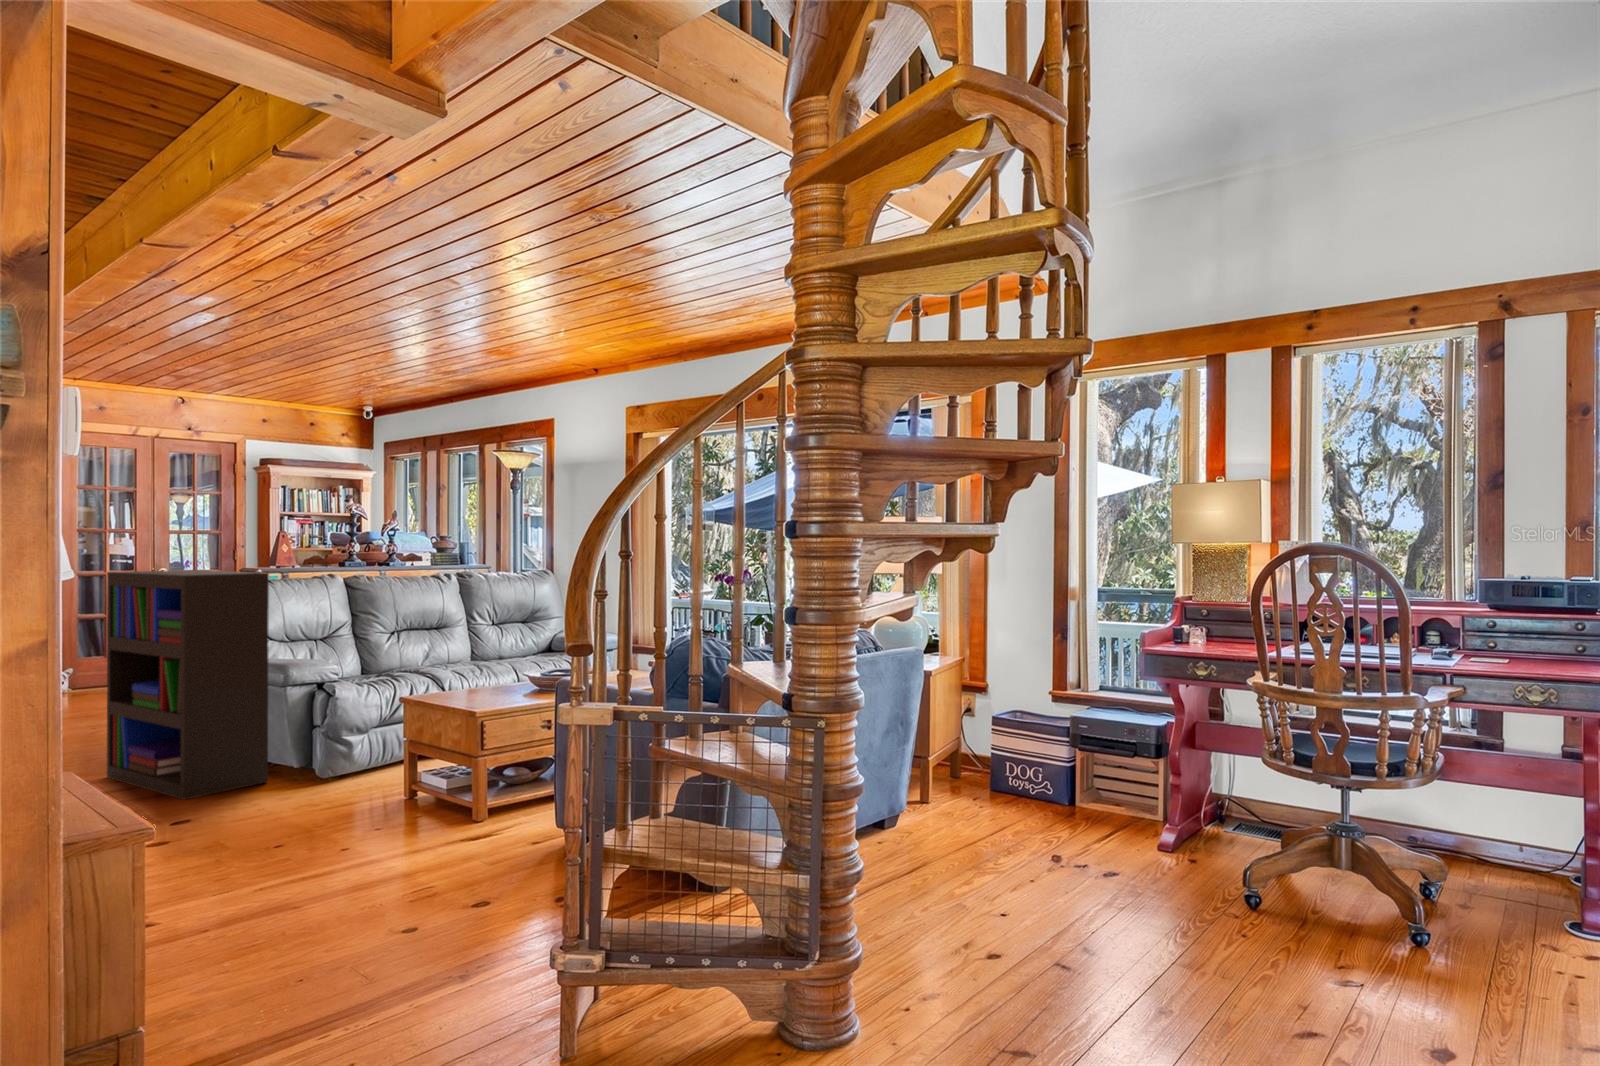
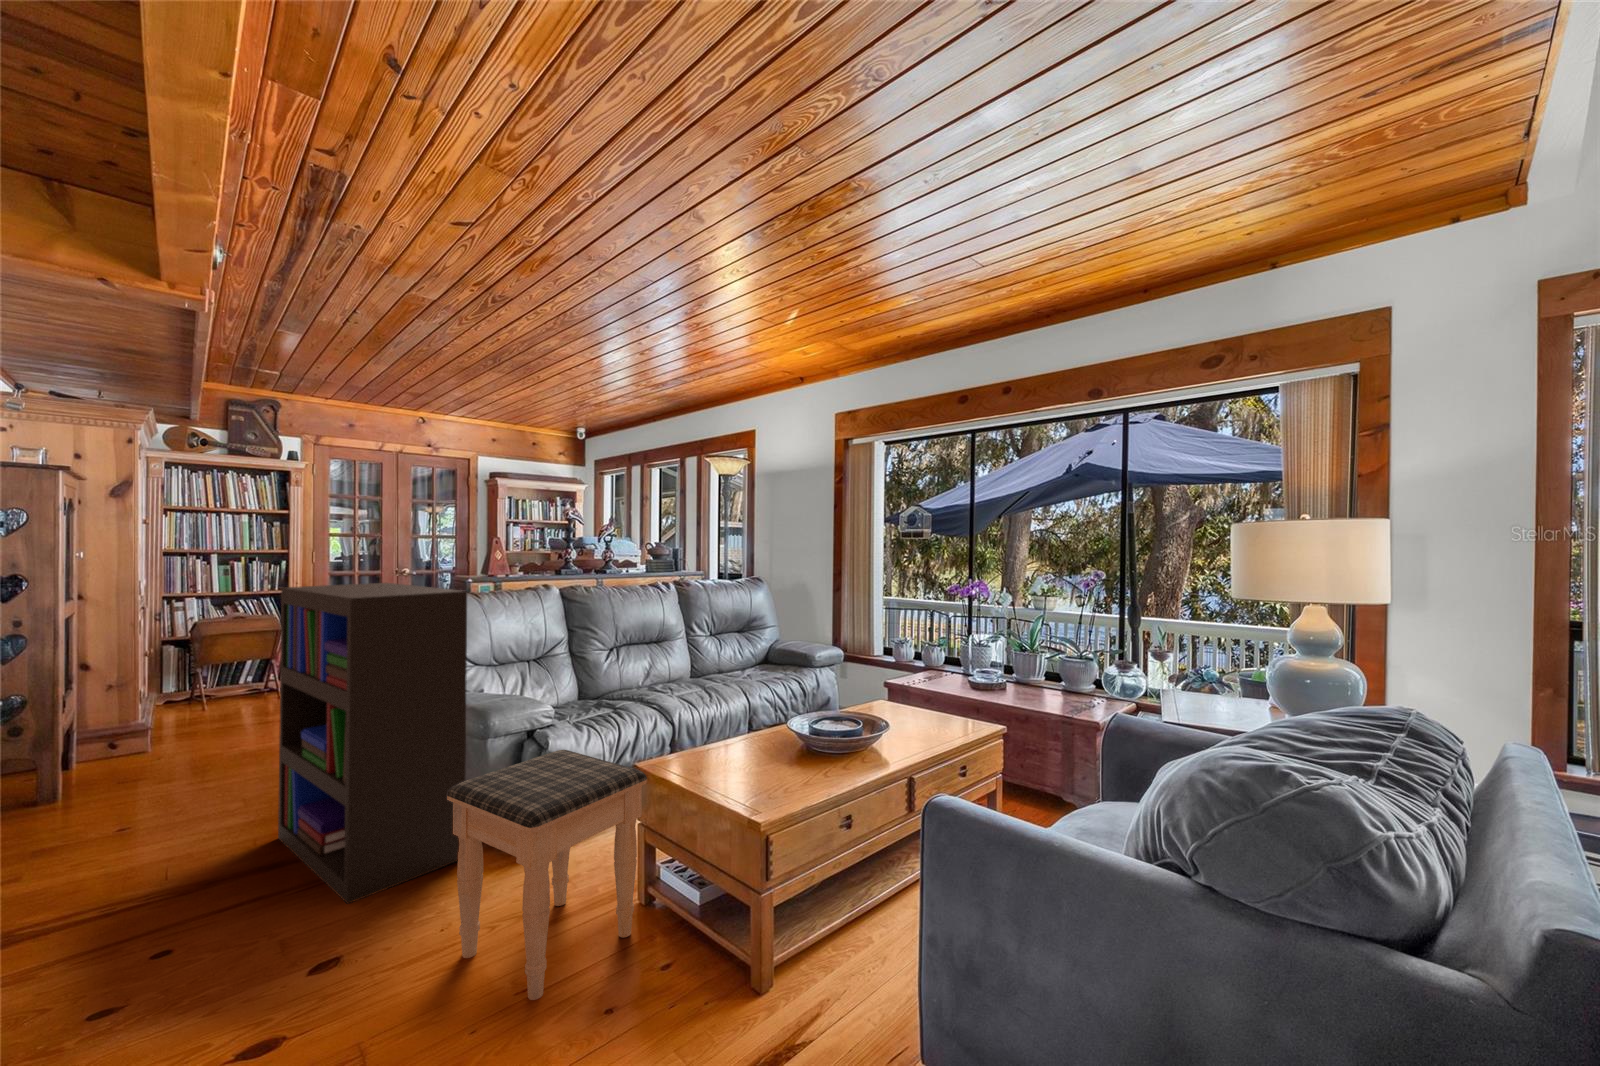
footstool: none [266,686,408,825] -> present [447,750,647,1000]

